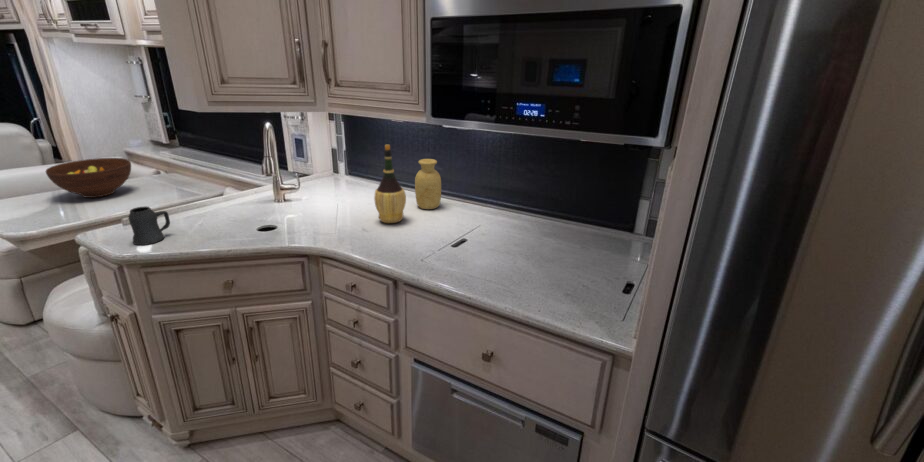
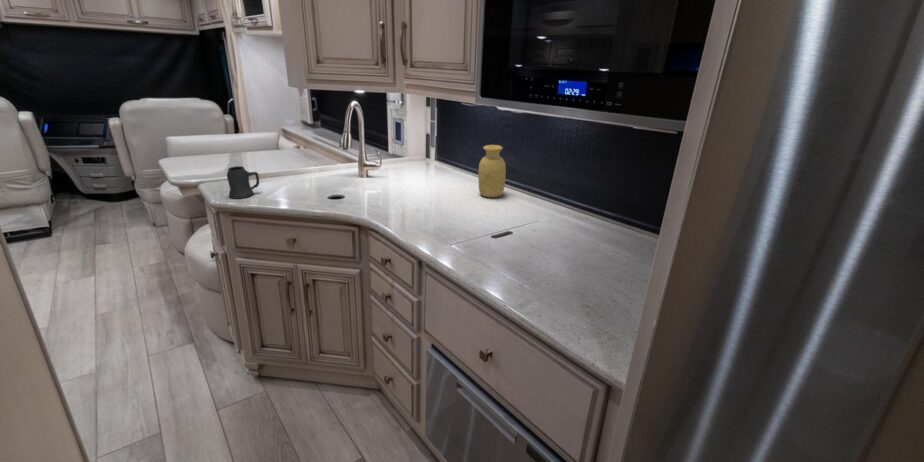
wine bottle: present [374,145,406,223] -> none [429,125,461,206]
fruit bowl: present [46,158,131,198] -> none [212,131,272,162]

